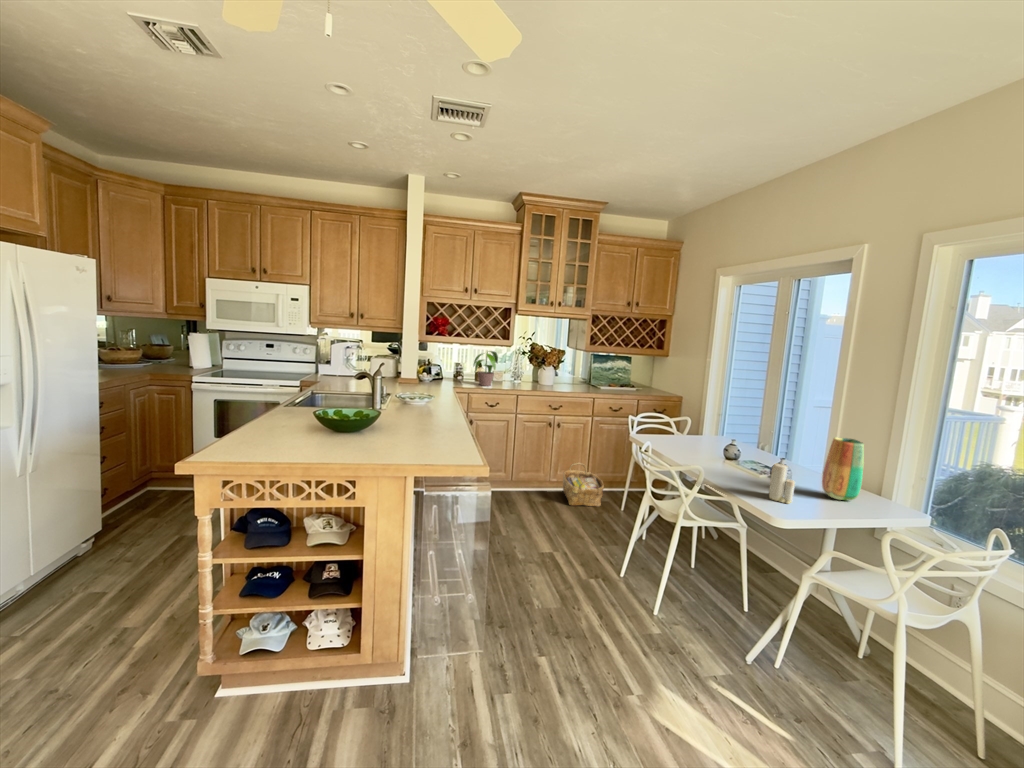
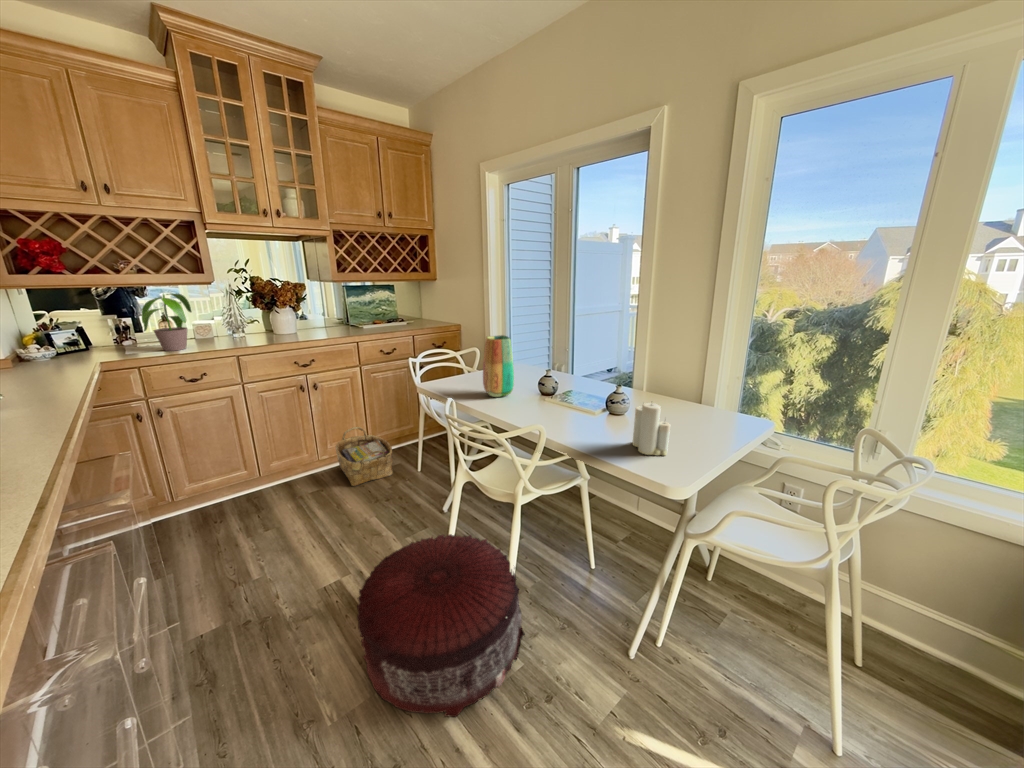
vase: present [822,437,864,500] -> present [483,335,514,397]
pouf: none [561,535,670,634] -> present [357,534,525,717]

